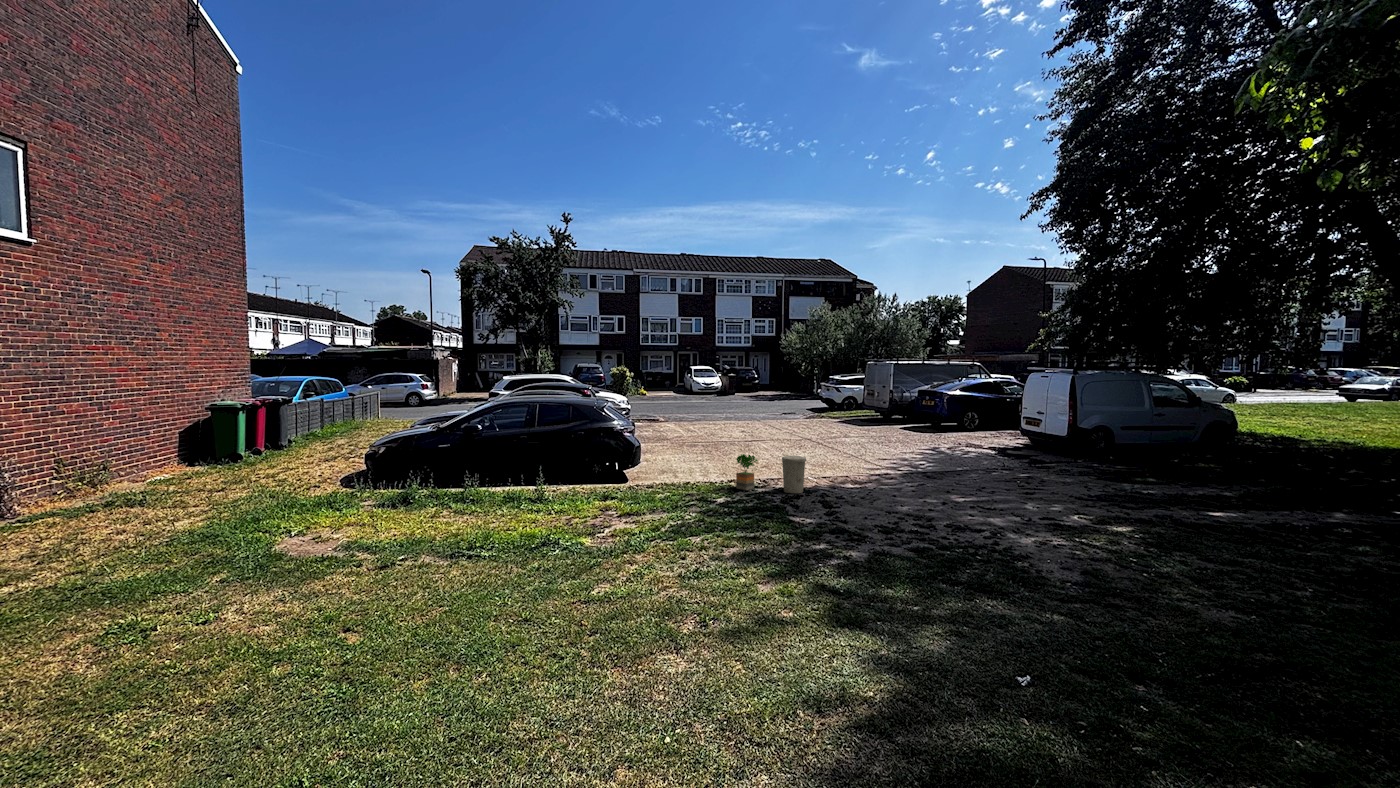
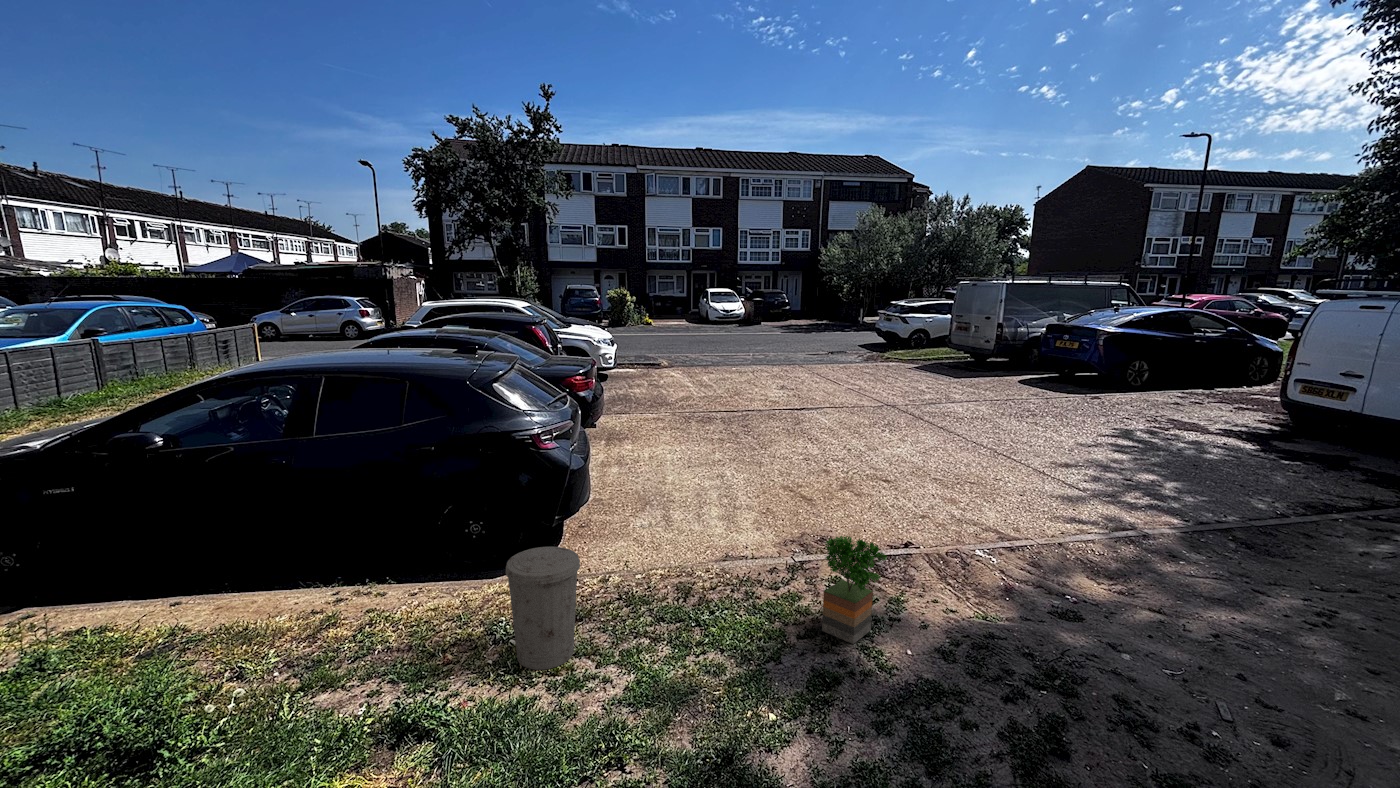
trash can: present [782,455,806,493] -> present [506,547,580,670]

